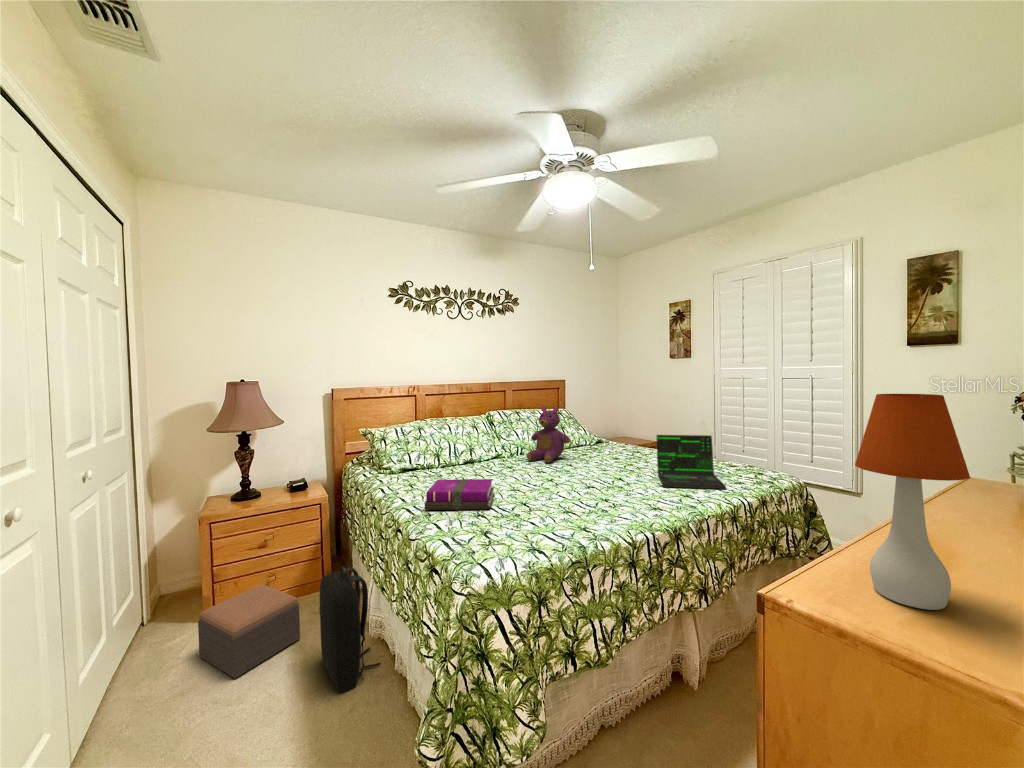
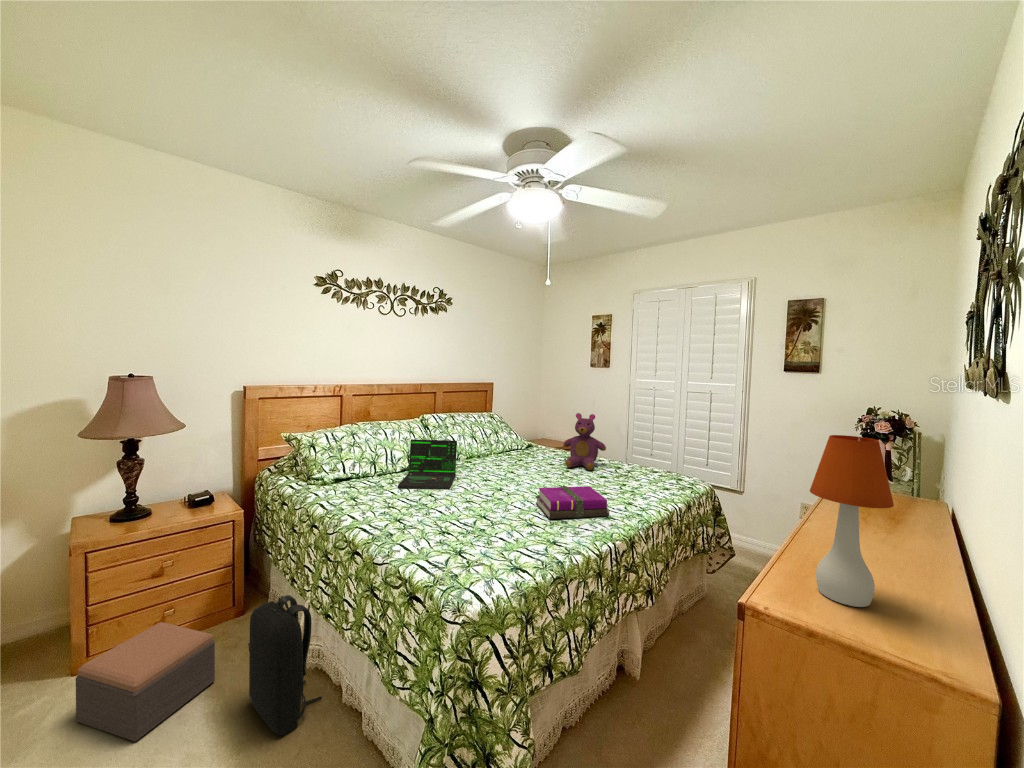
teddy bear: present [527,406,570,463] -> present [563,413,606,470]
laptop: present [657,435,726,490] -> present [398,439,468,489]
notebook: present [425,479,494,510] -> present [536,486,609,519]

